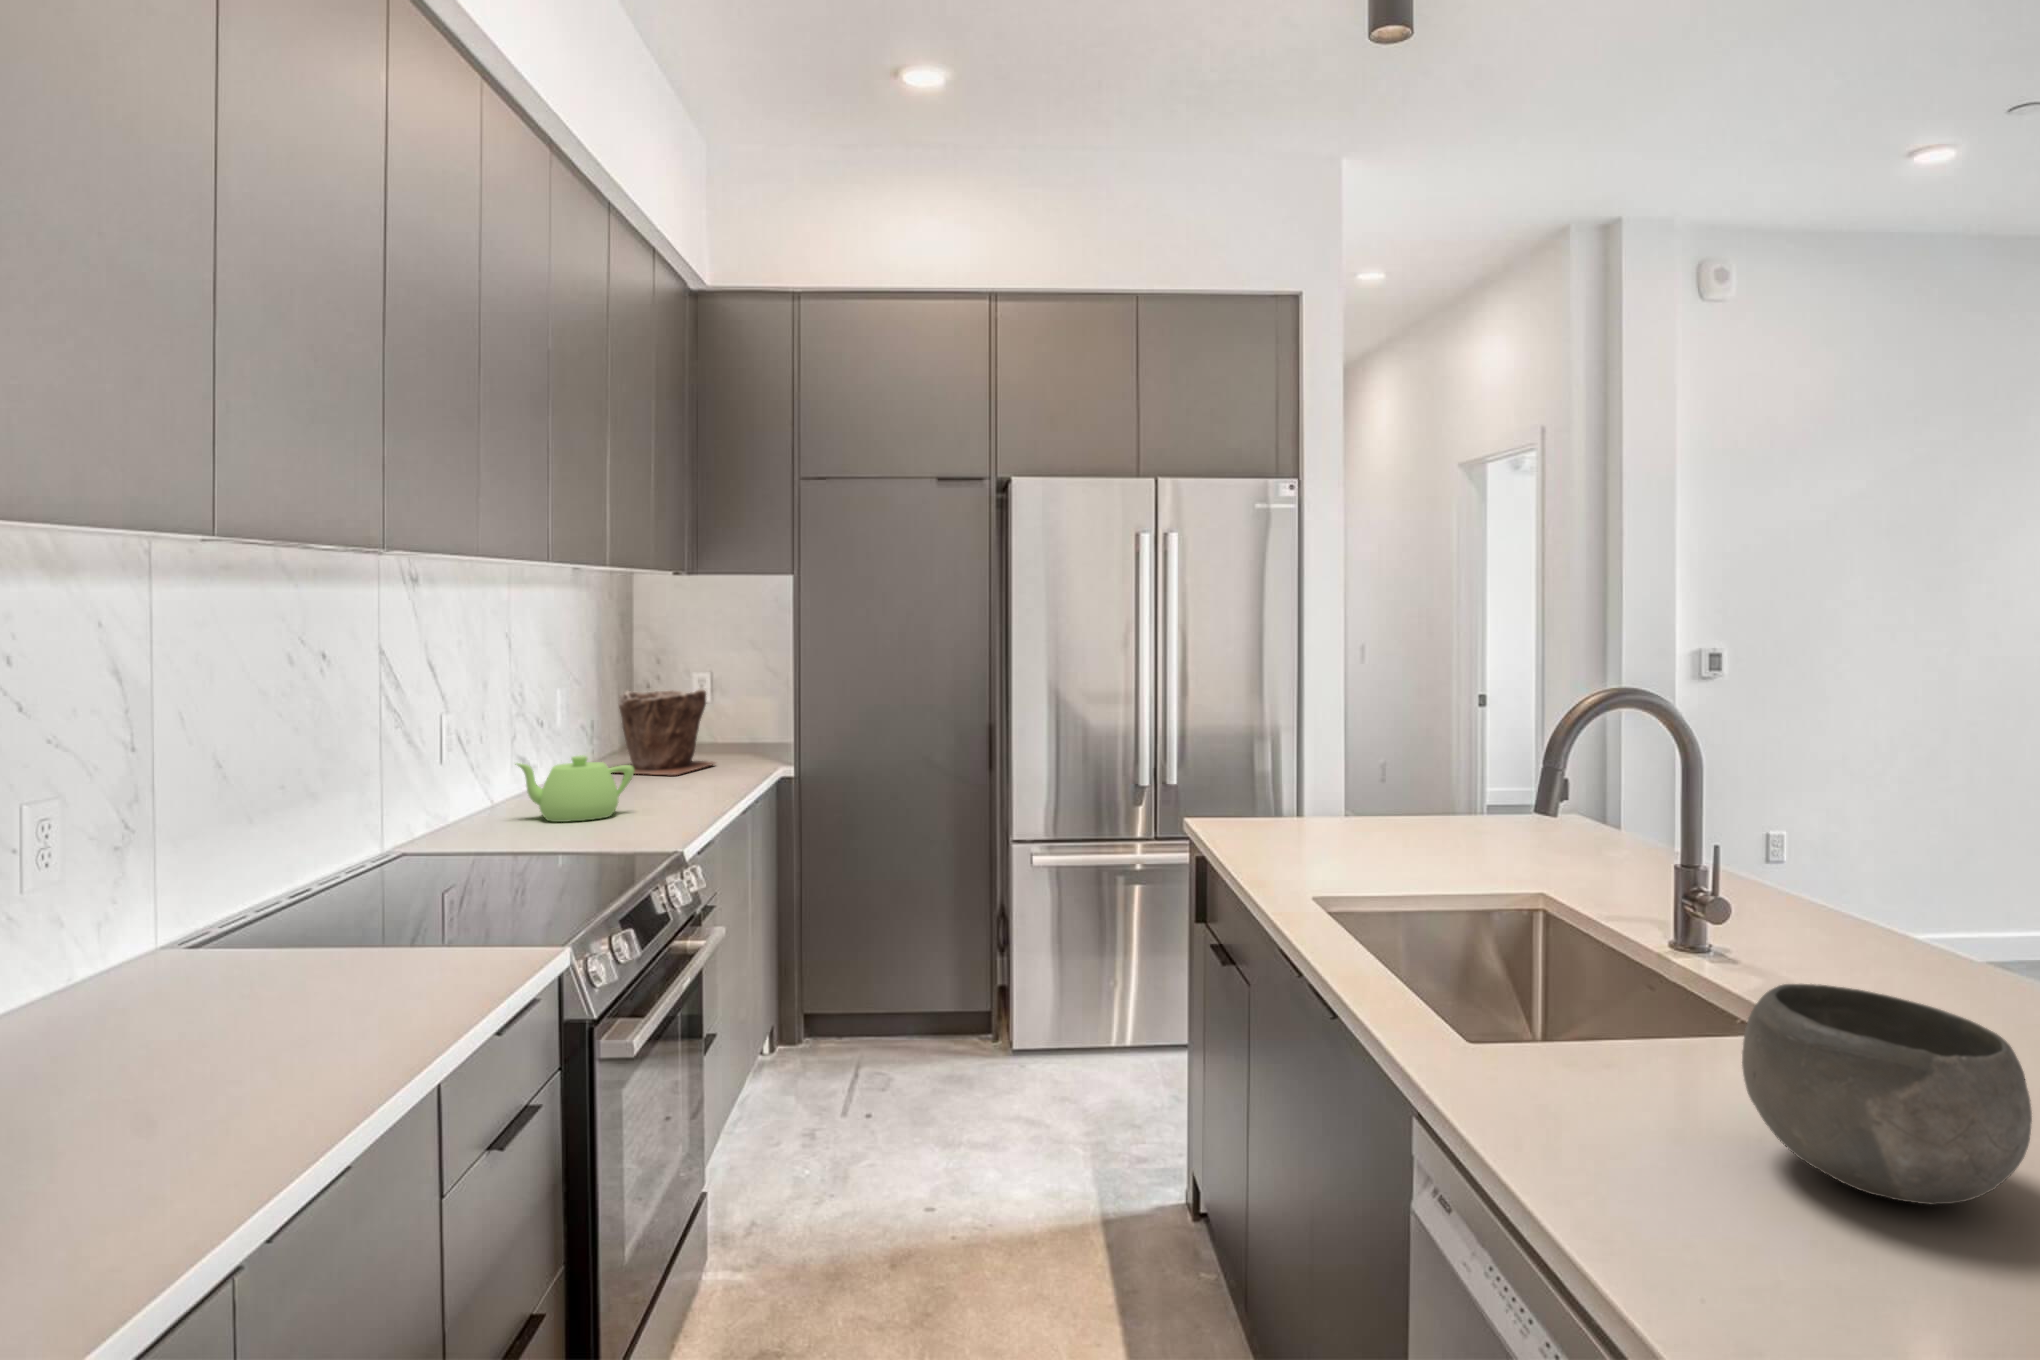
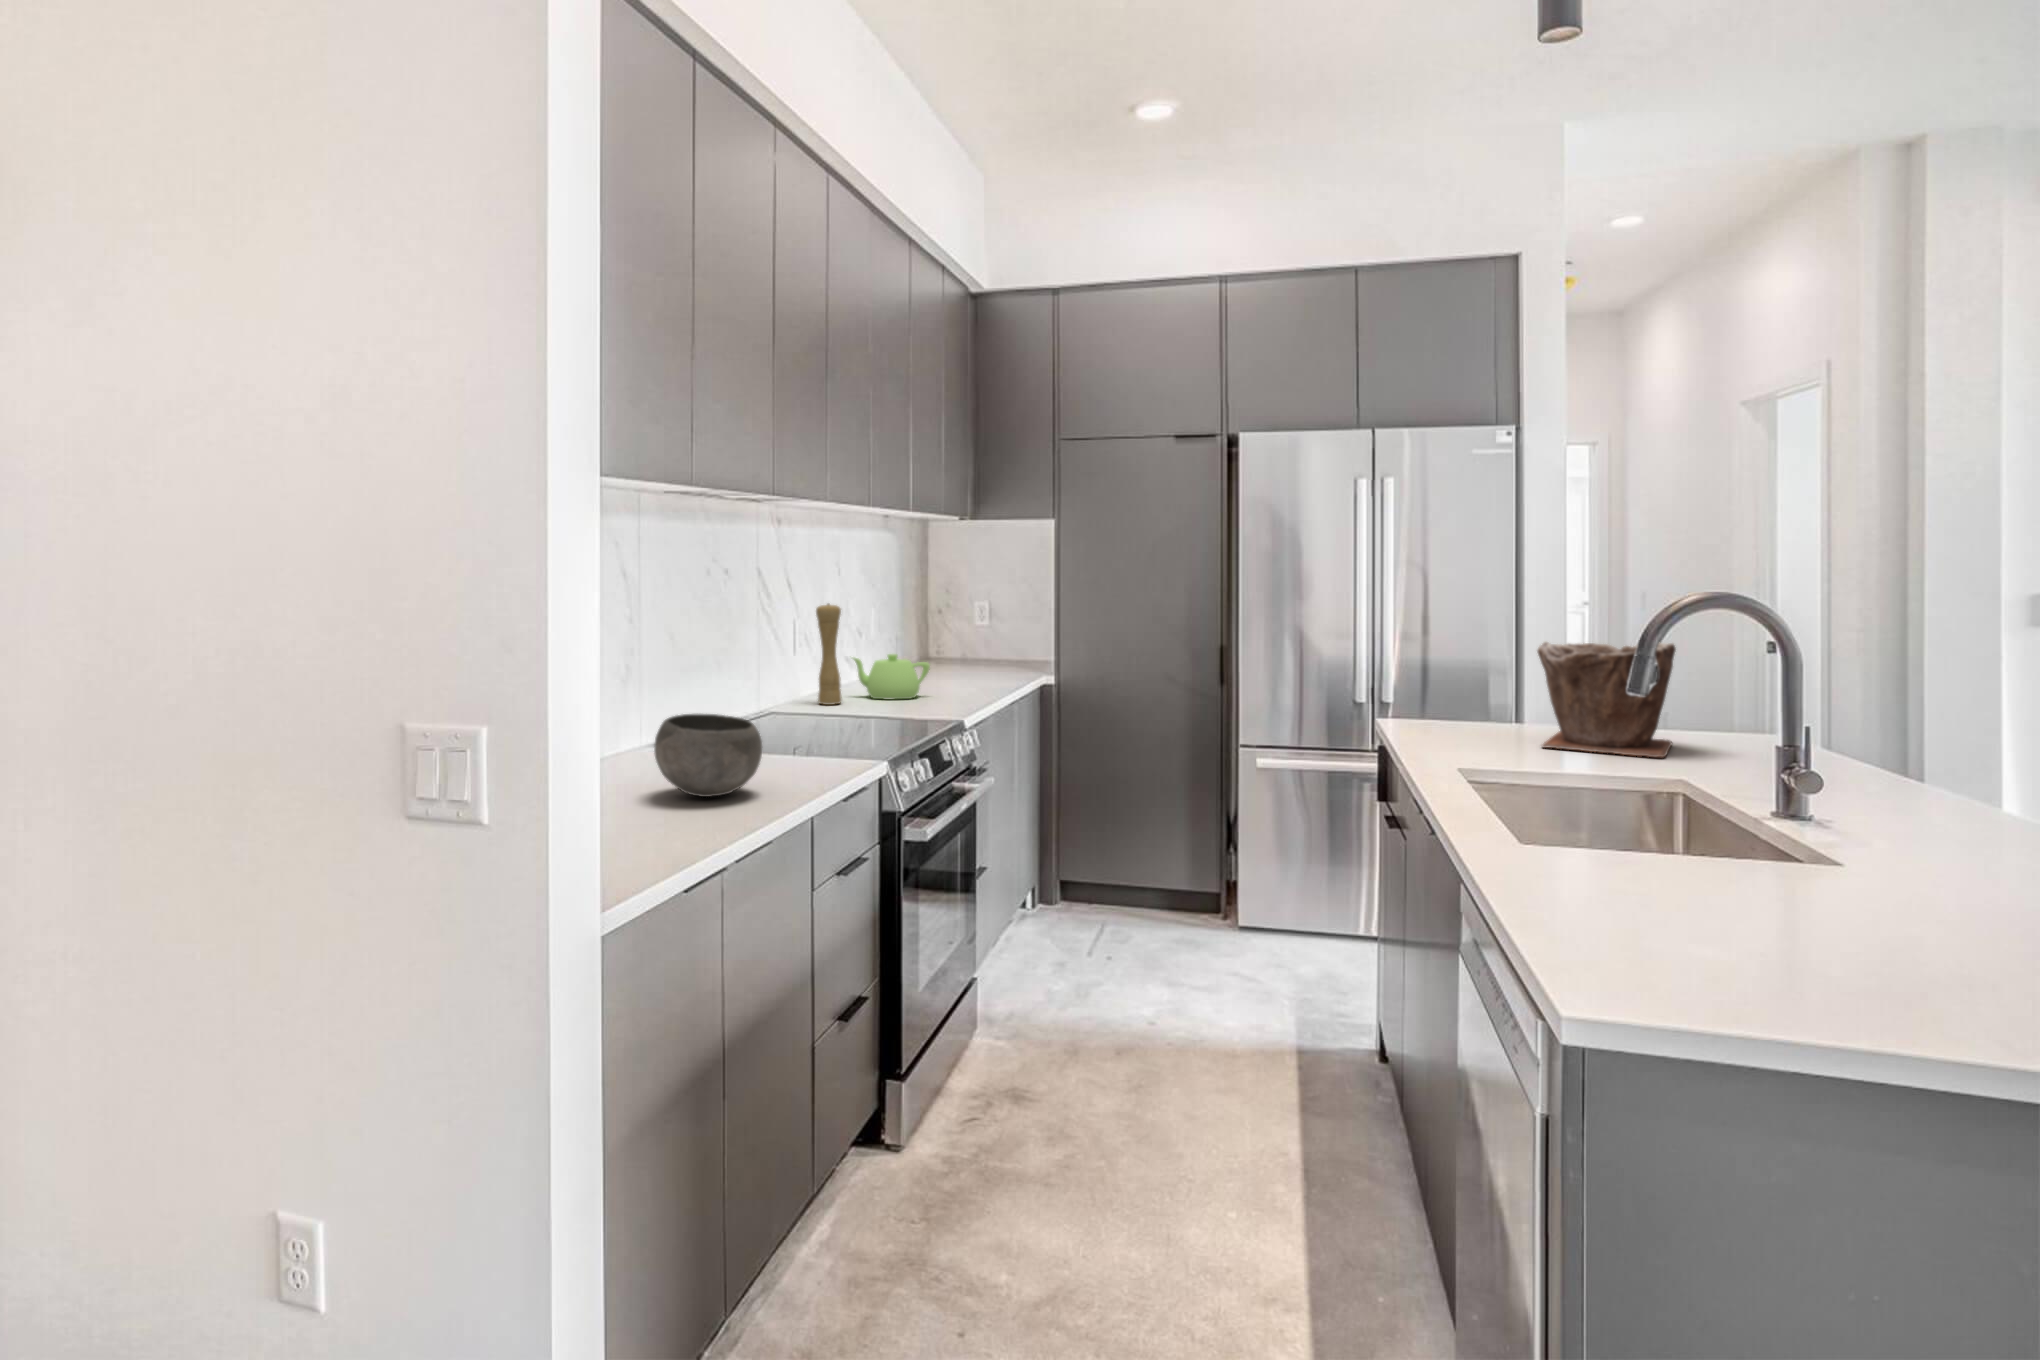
plant pot: present [615,689,715,776] -> present [1537,642,1676,757]
pepper mill: none [461,690,502,838] -> present [816,604,842,705]
bowl: present [1742,984,2032,1205] -> present [654,714,762,797]

